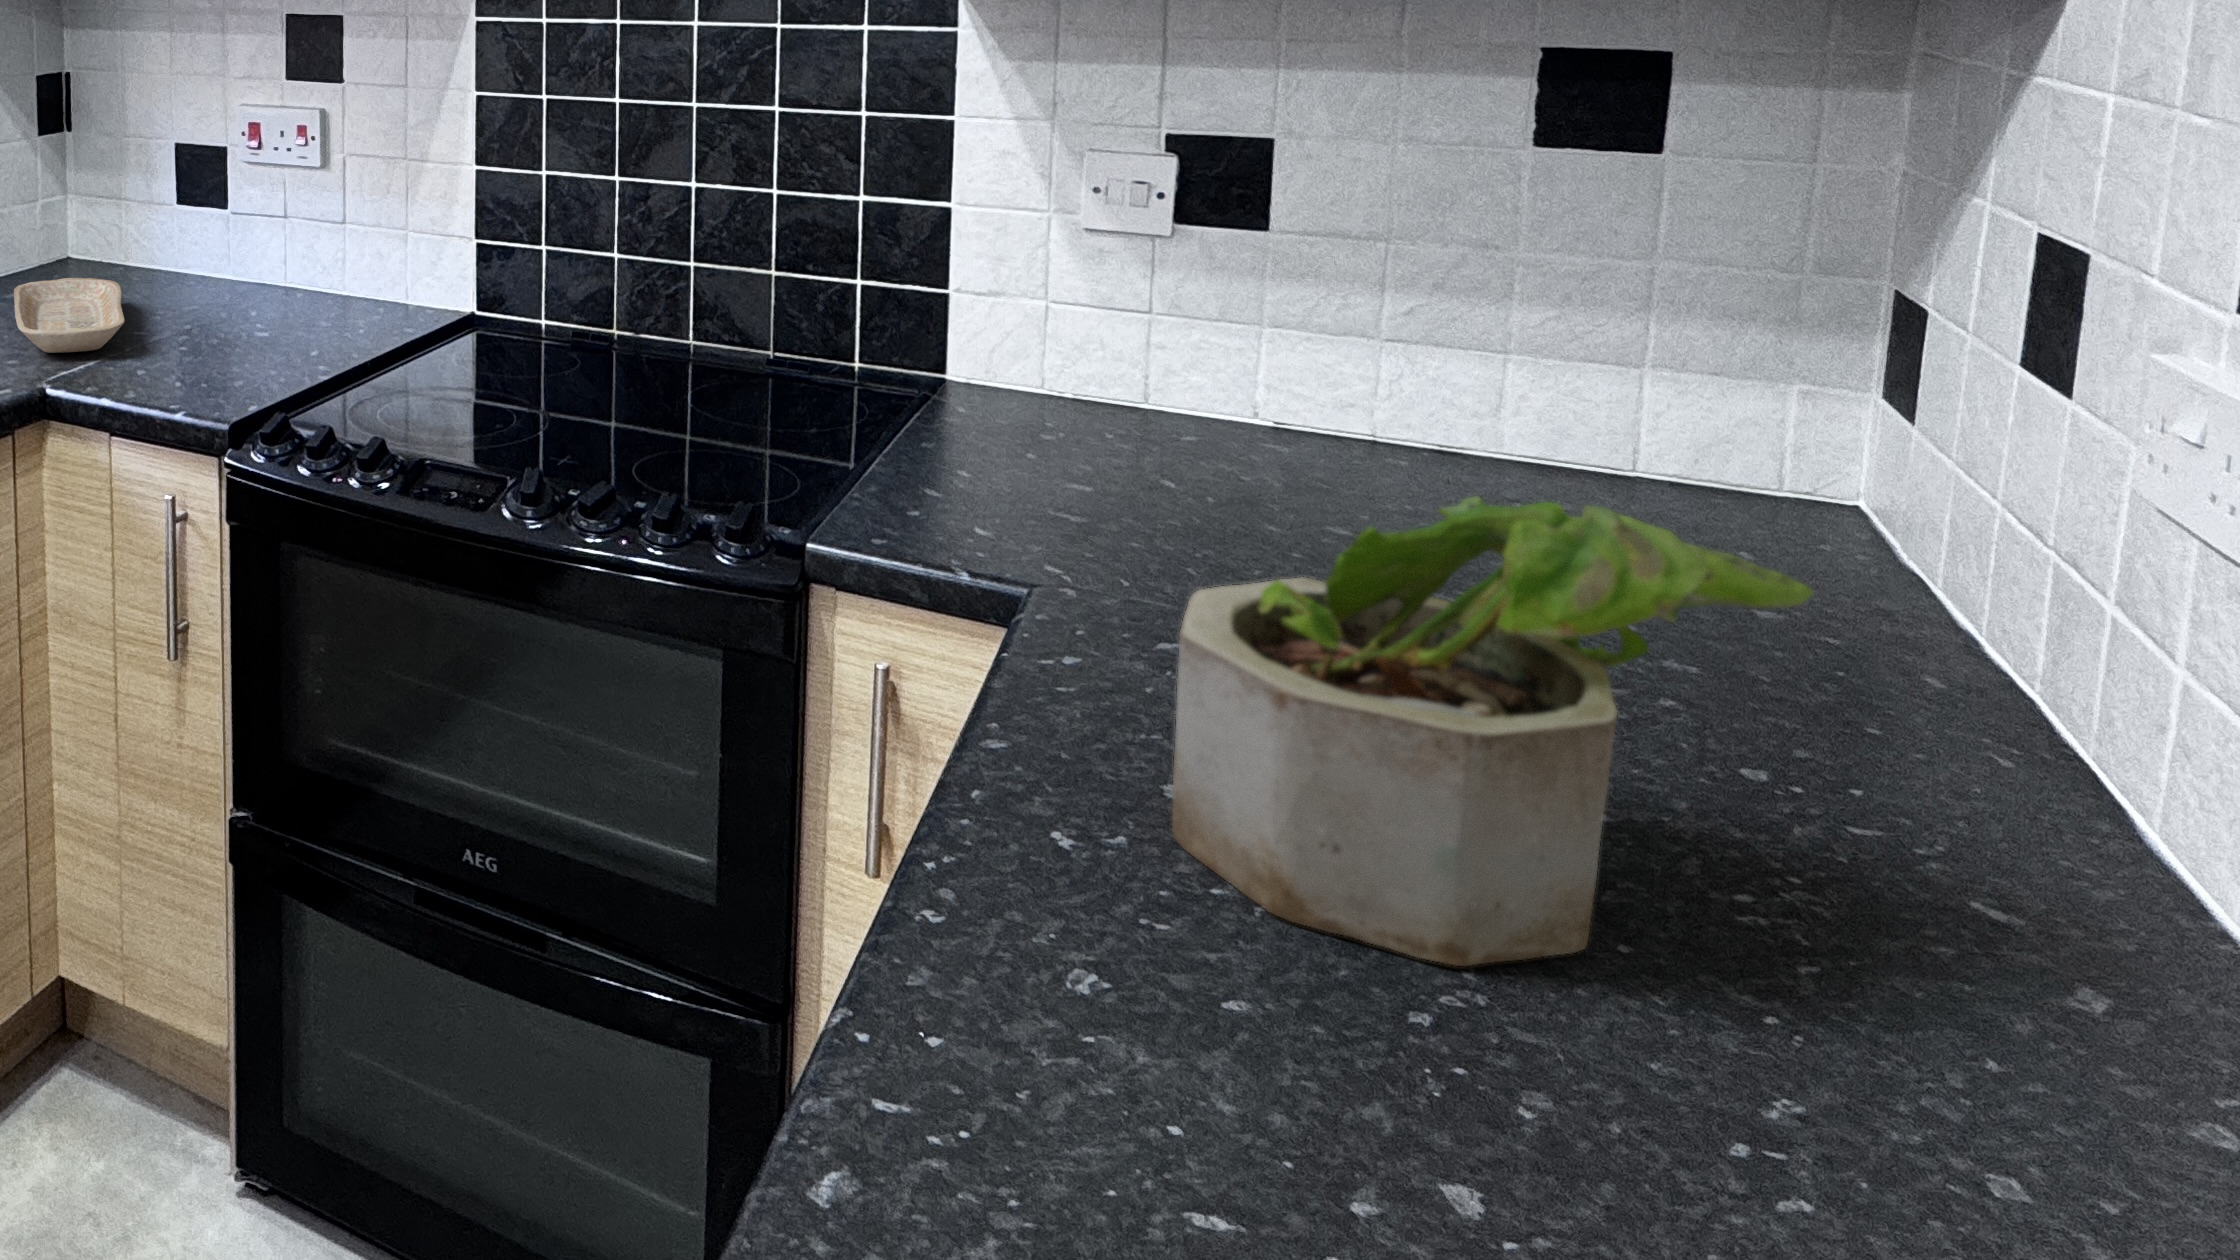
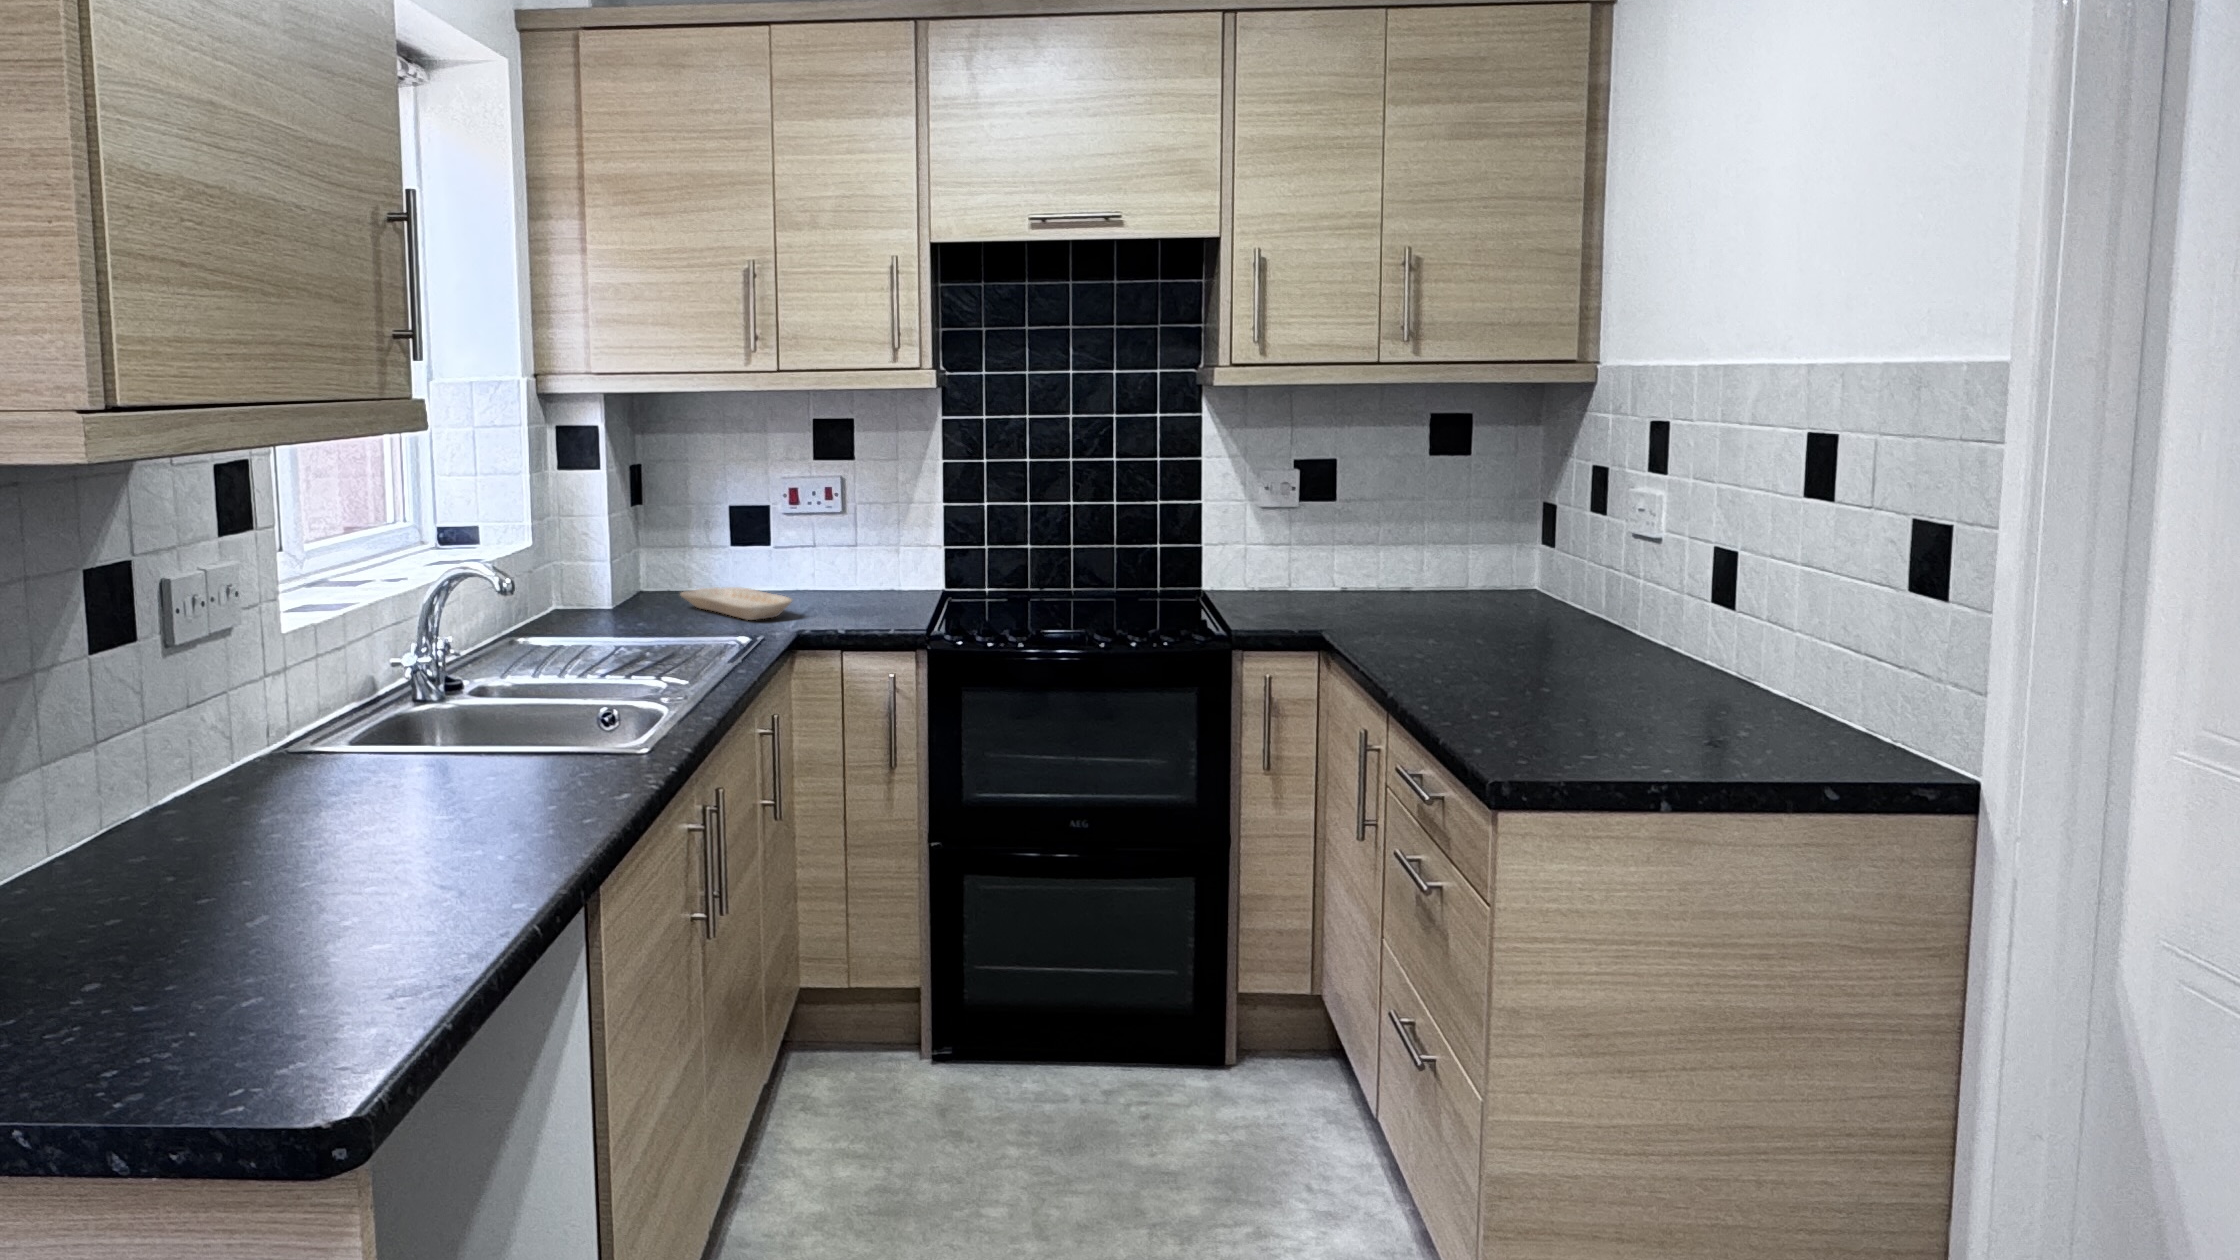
potted plant: present [1172,496,1813,966] -> none [1423,529,1588,677]

